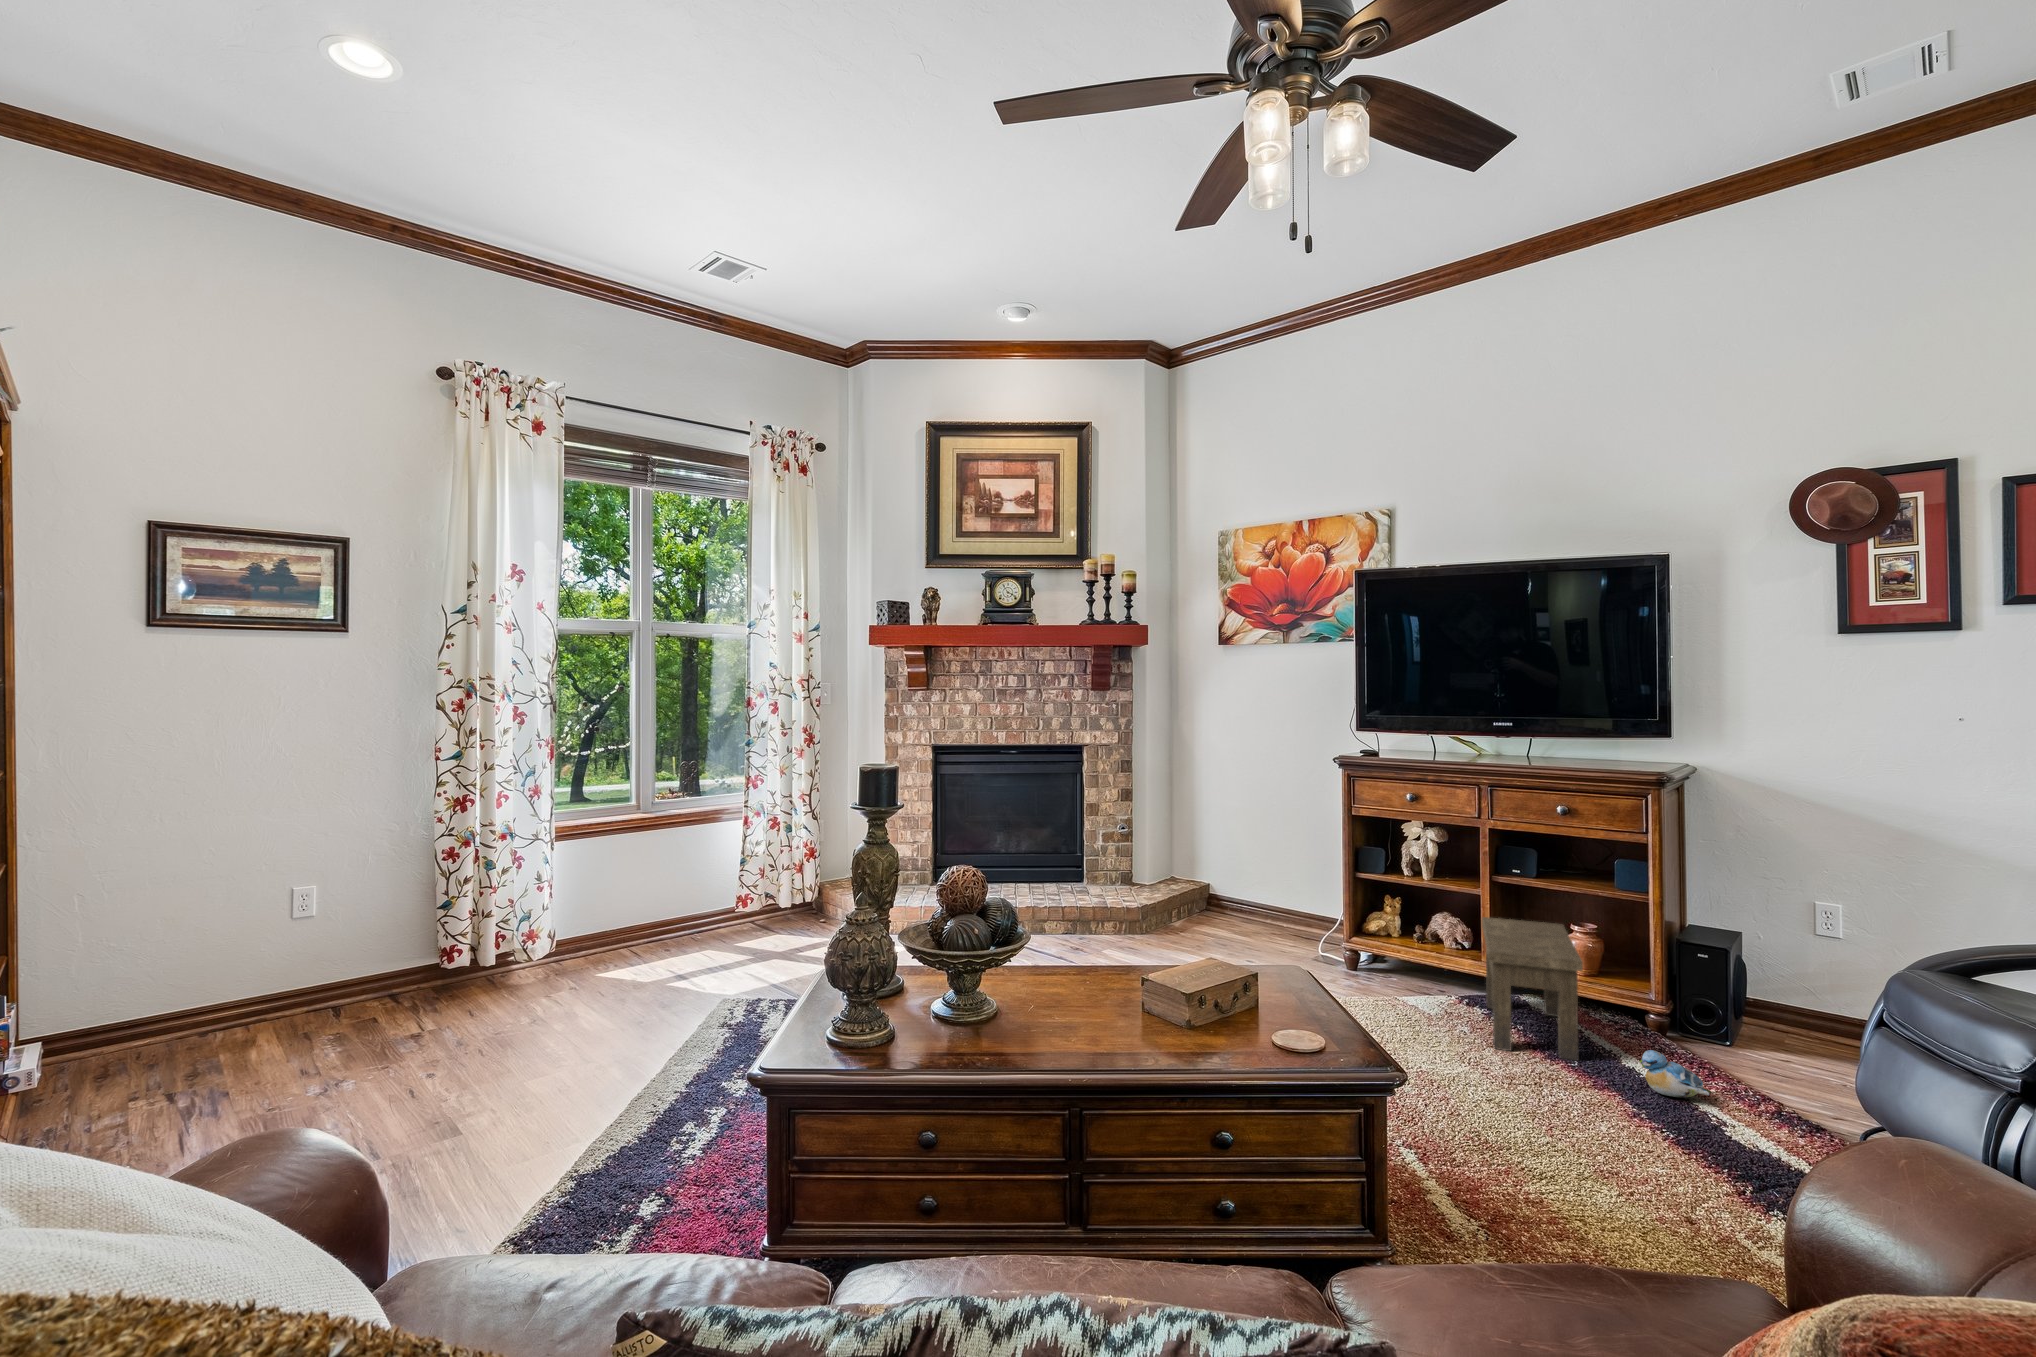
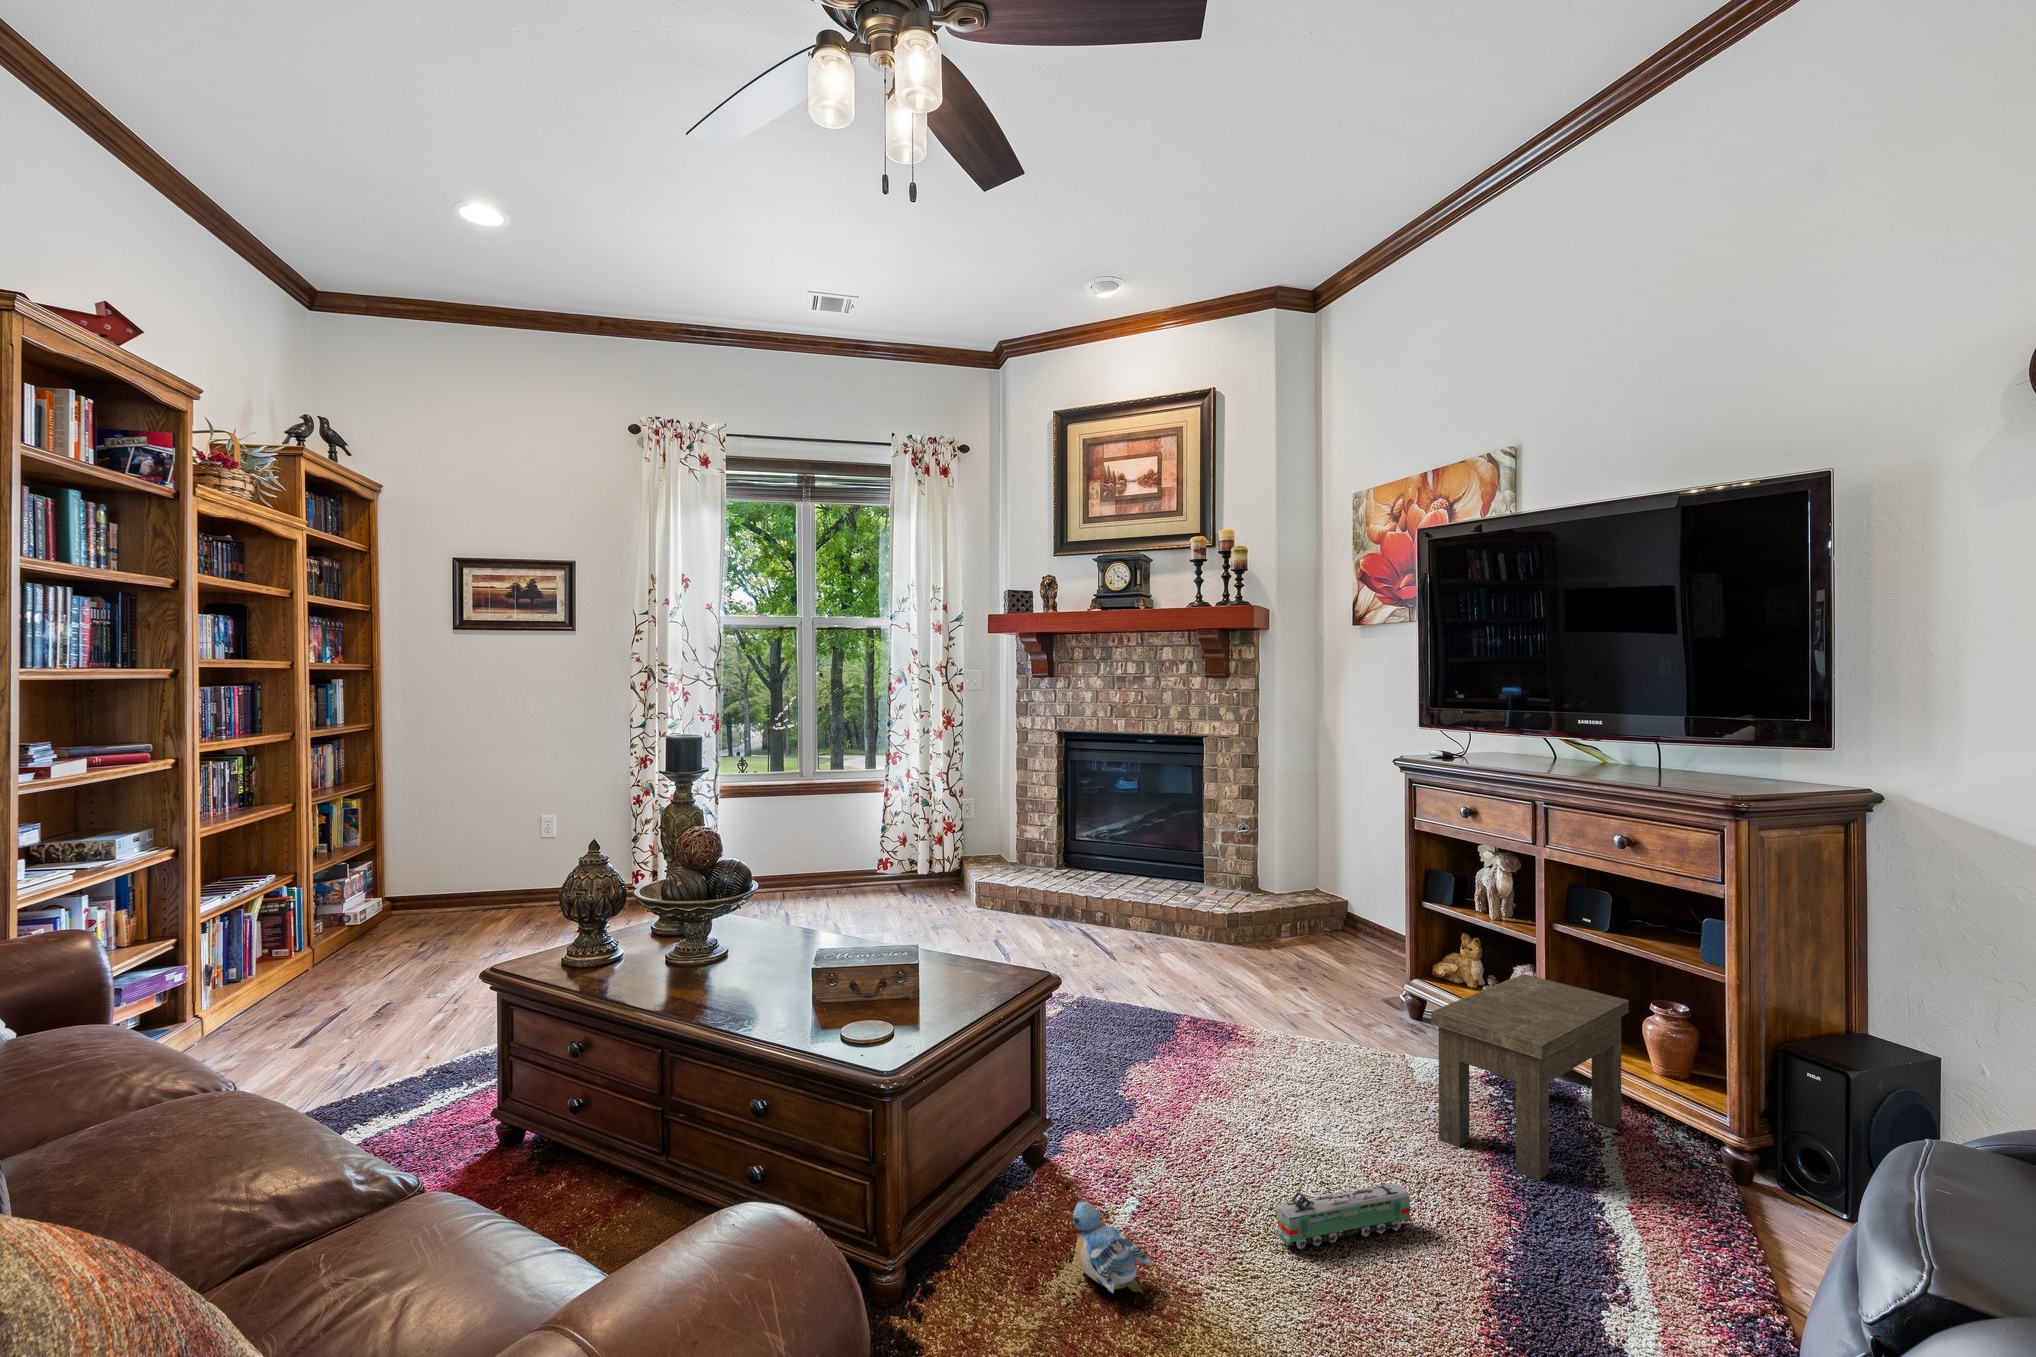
plush toy: present [1639,1050,1711,1098] -> present [1073,1202,1152,1293]
toy train: none [1520,1081,1572,1144] -> present [1277,1183,1411,1249]

